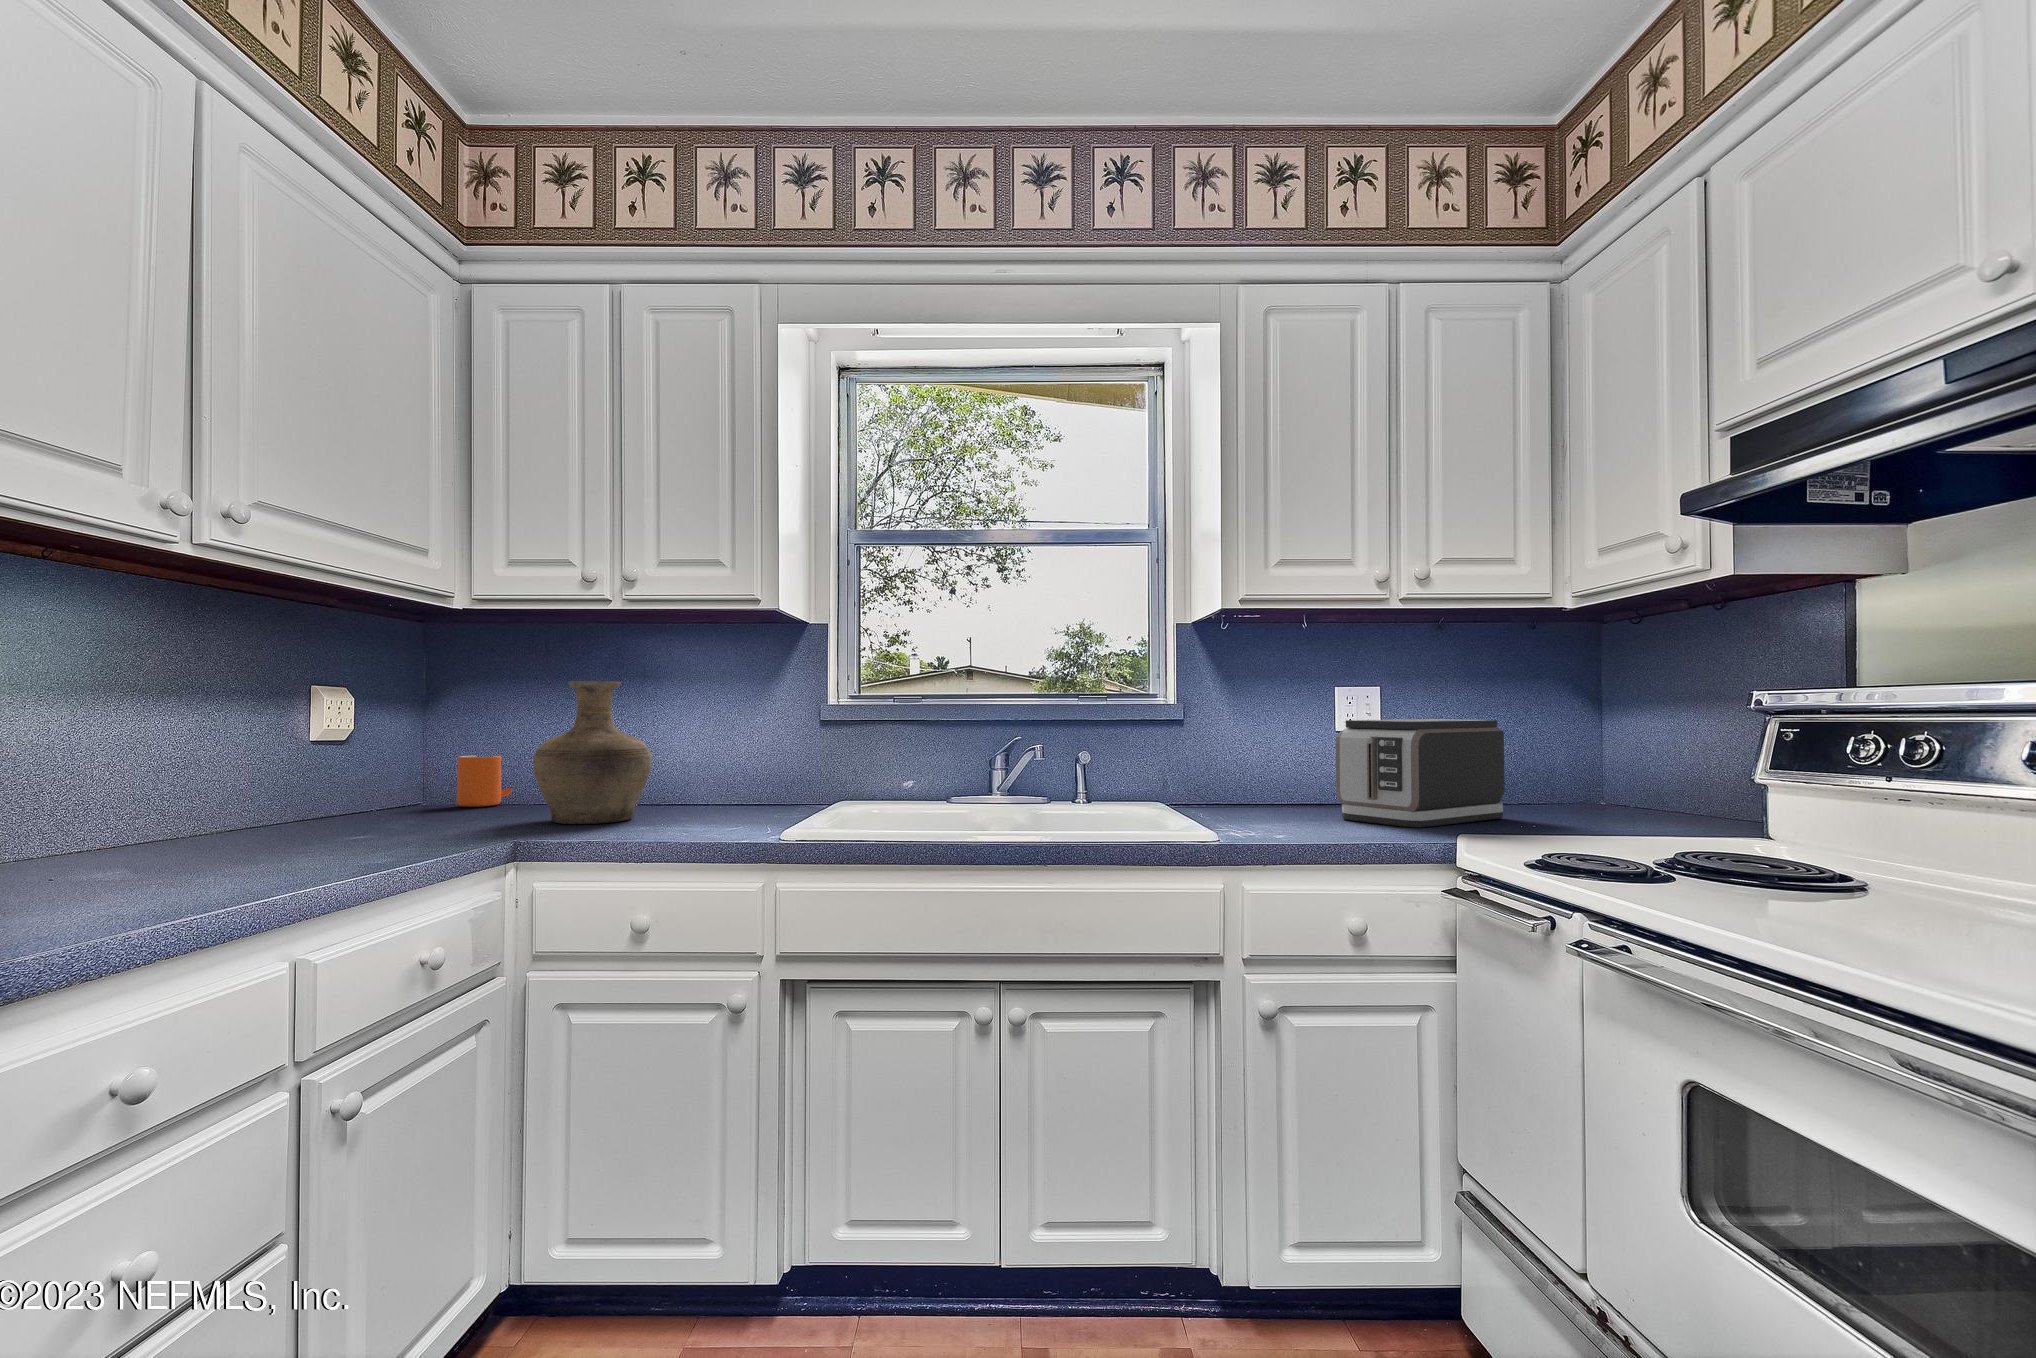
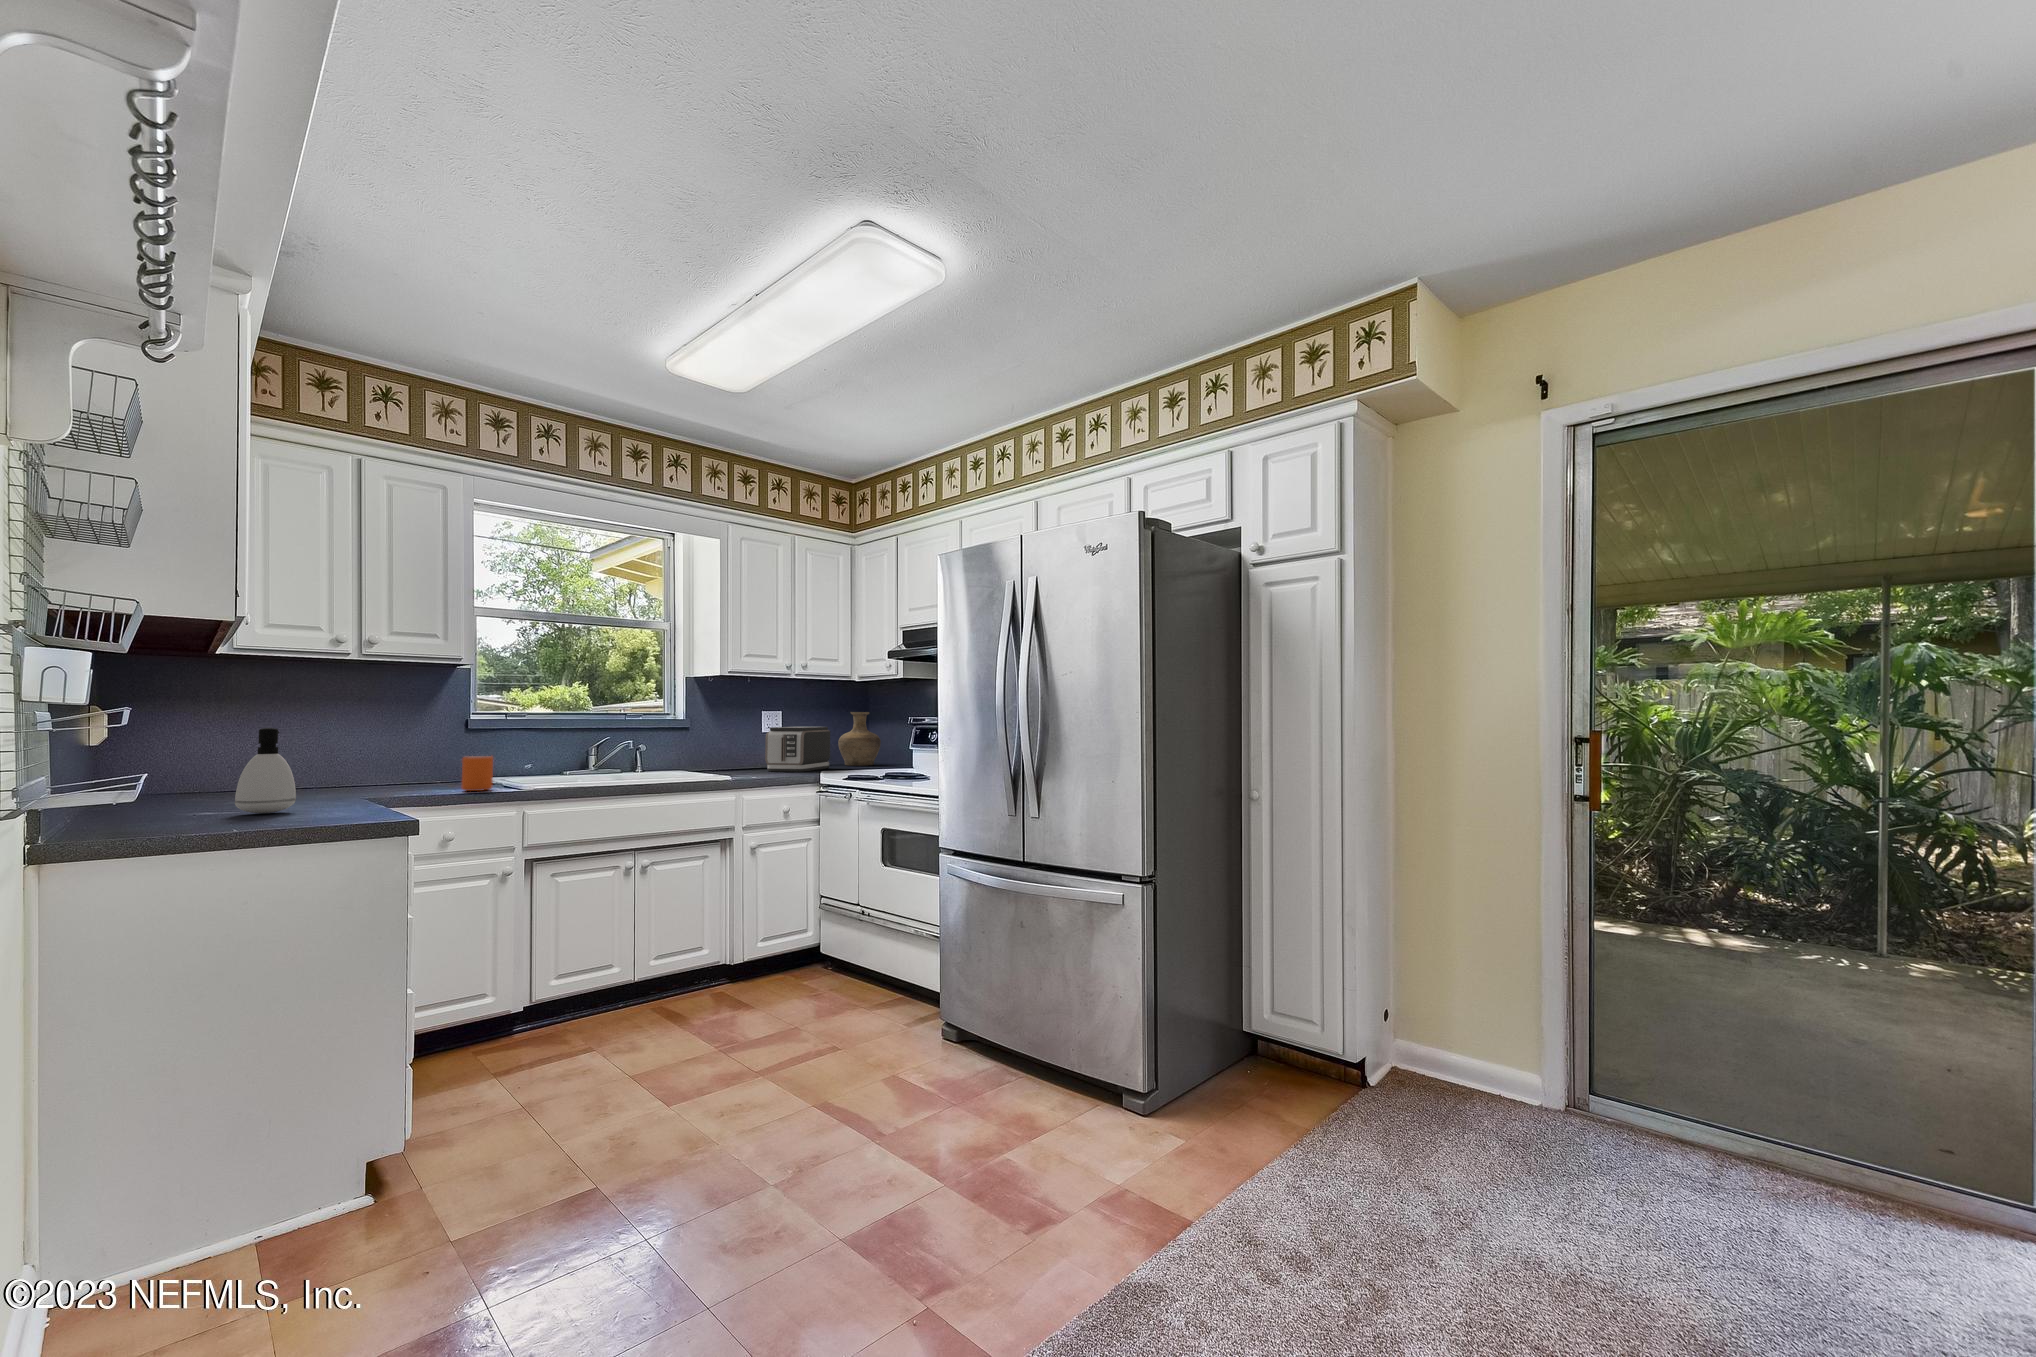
vase: present [533,681,652,824] -> present [838,712,881,766]
soap dispenser: none [120,711,237,875] -> present [235,728,296,813]
mug: present [457,755,513,807] -> present [462,756,493,791]

